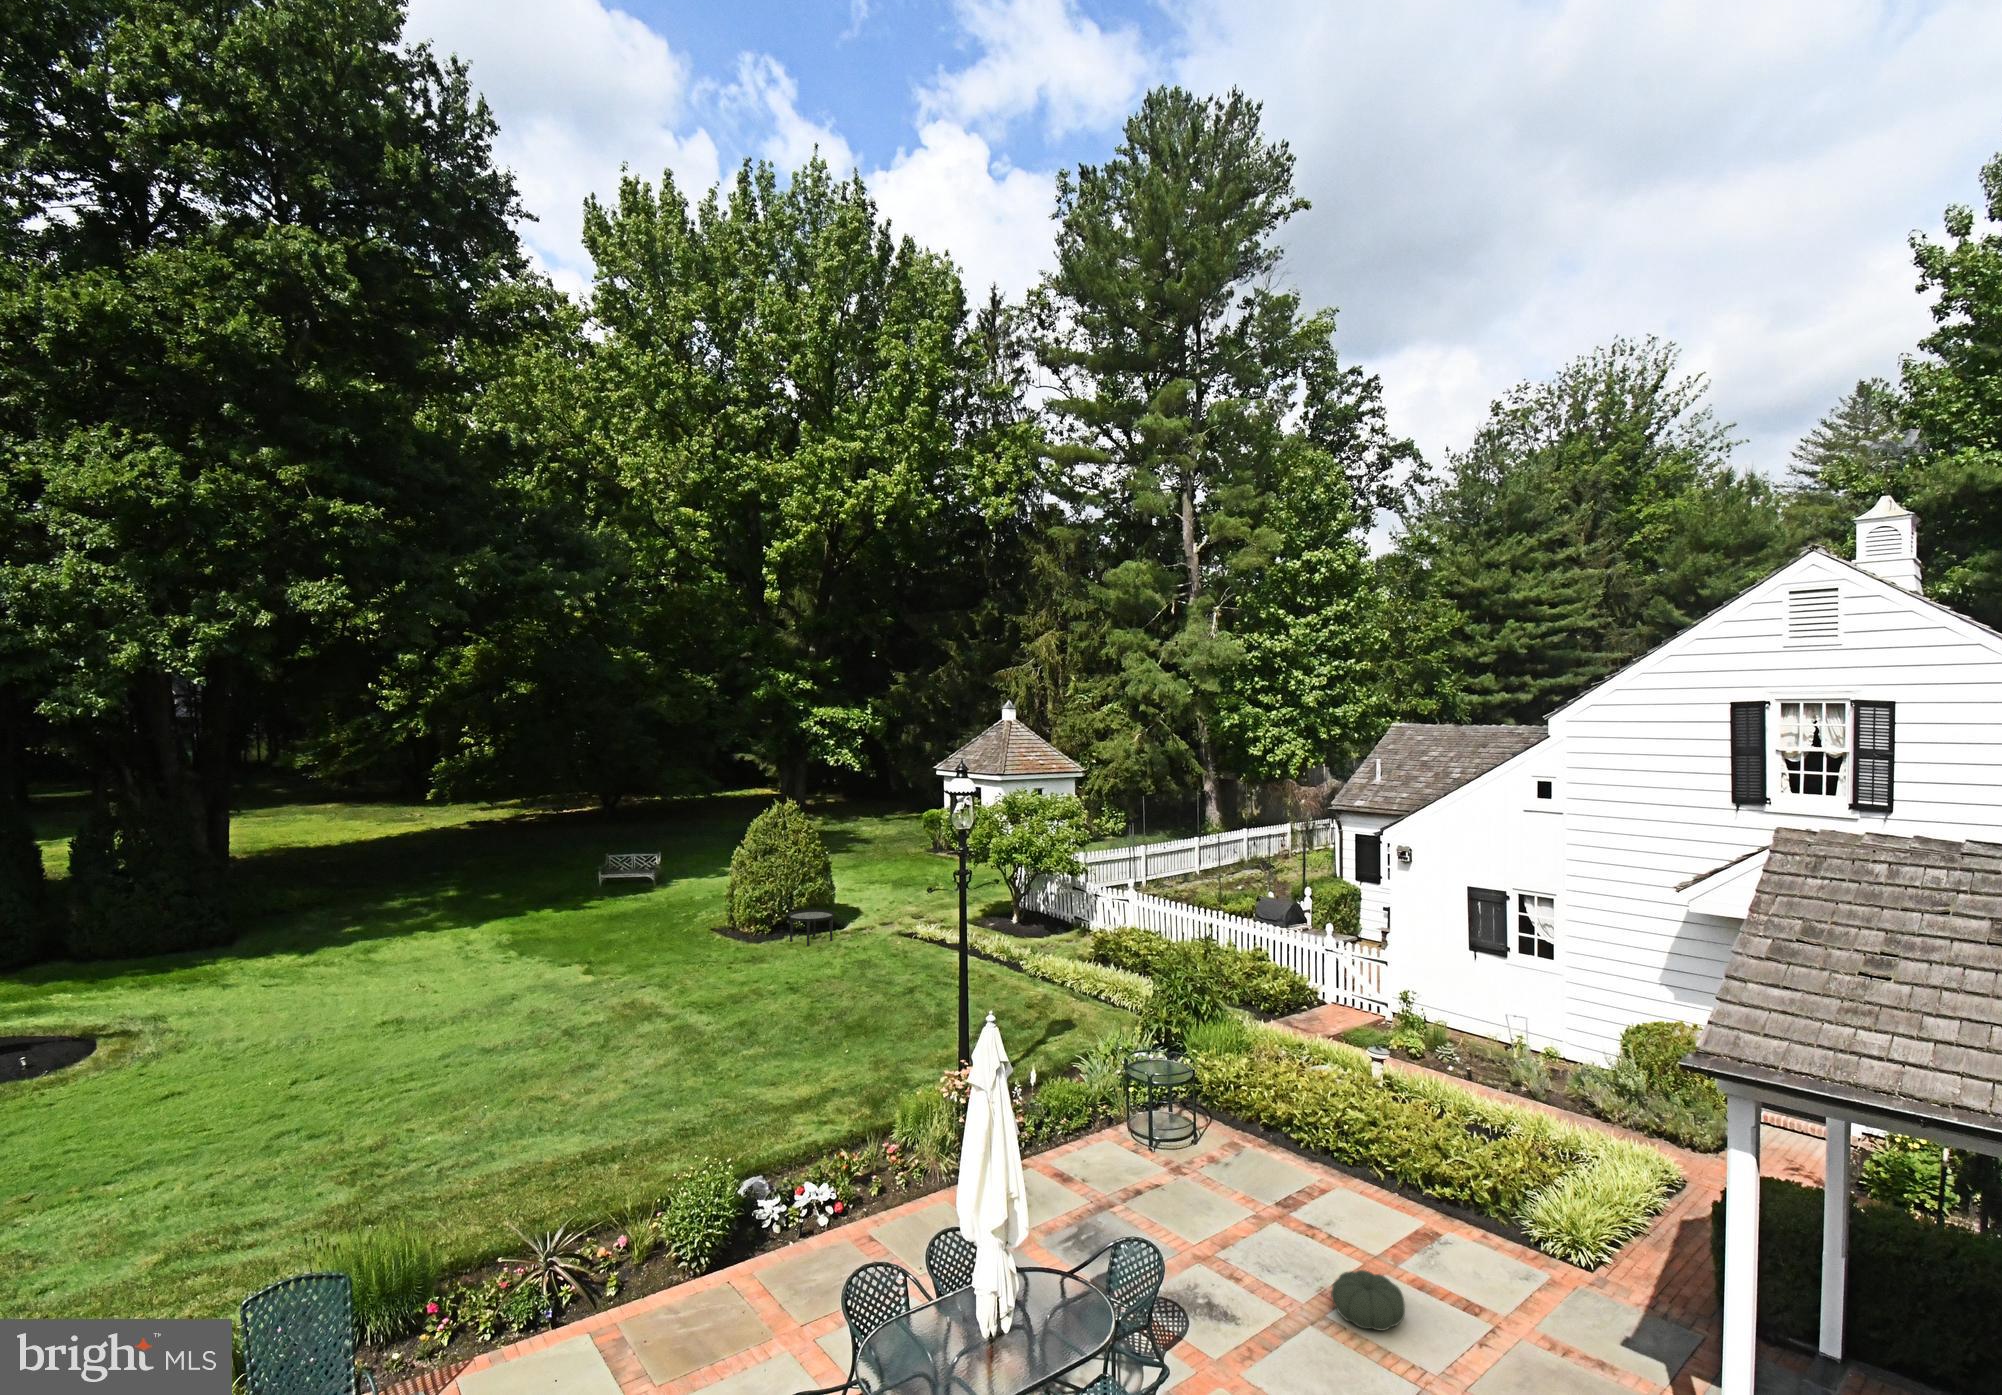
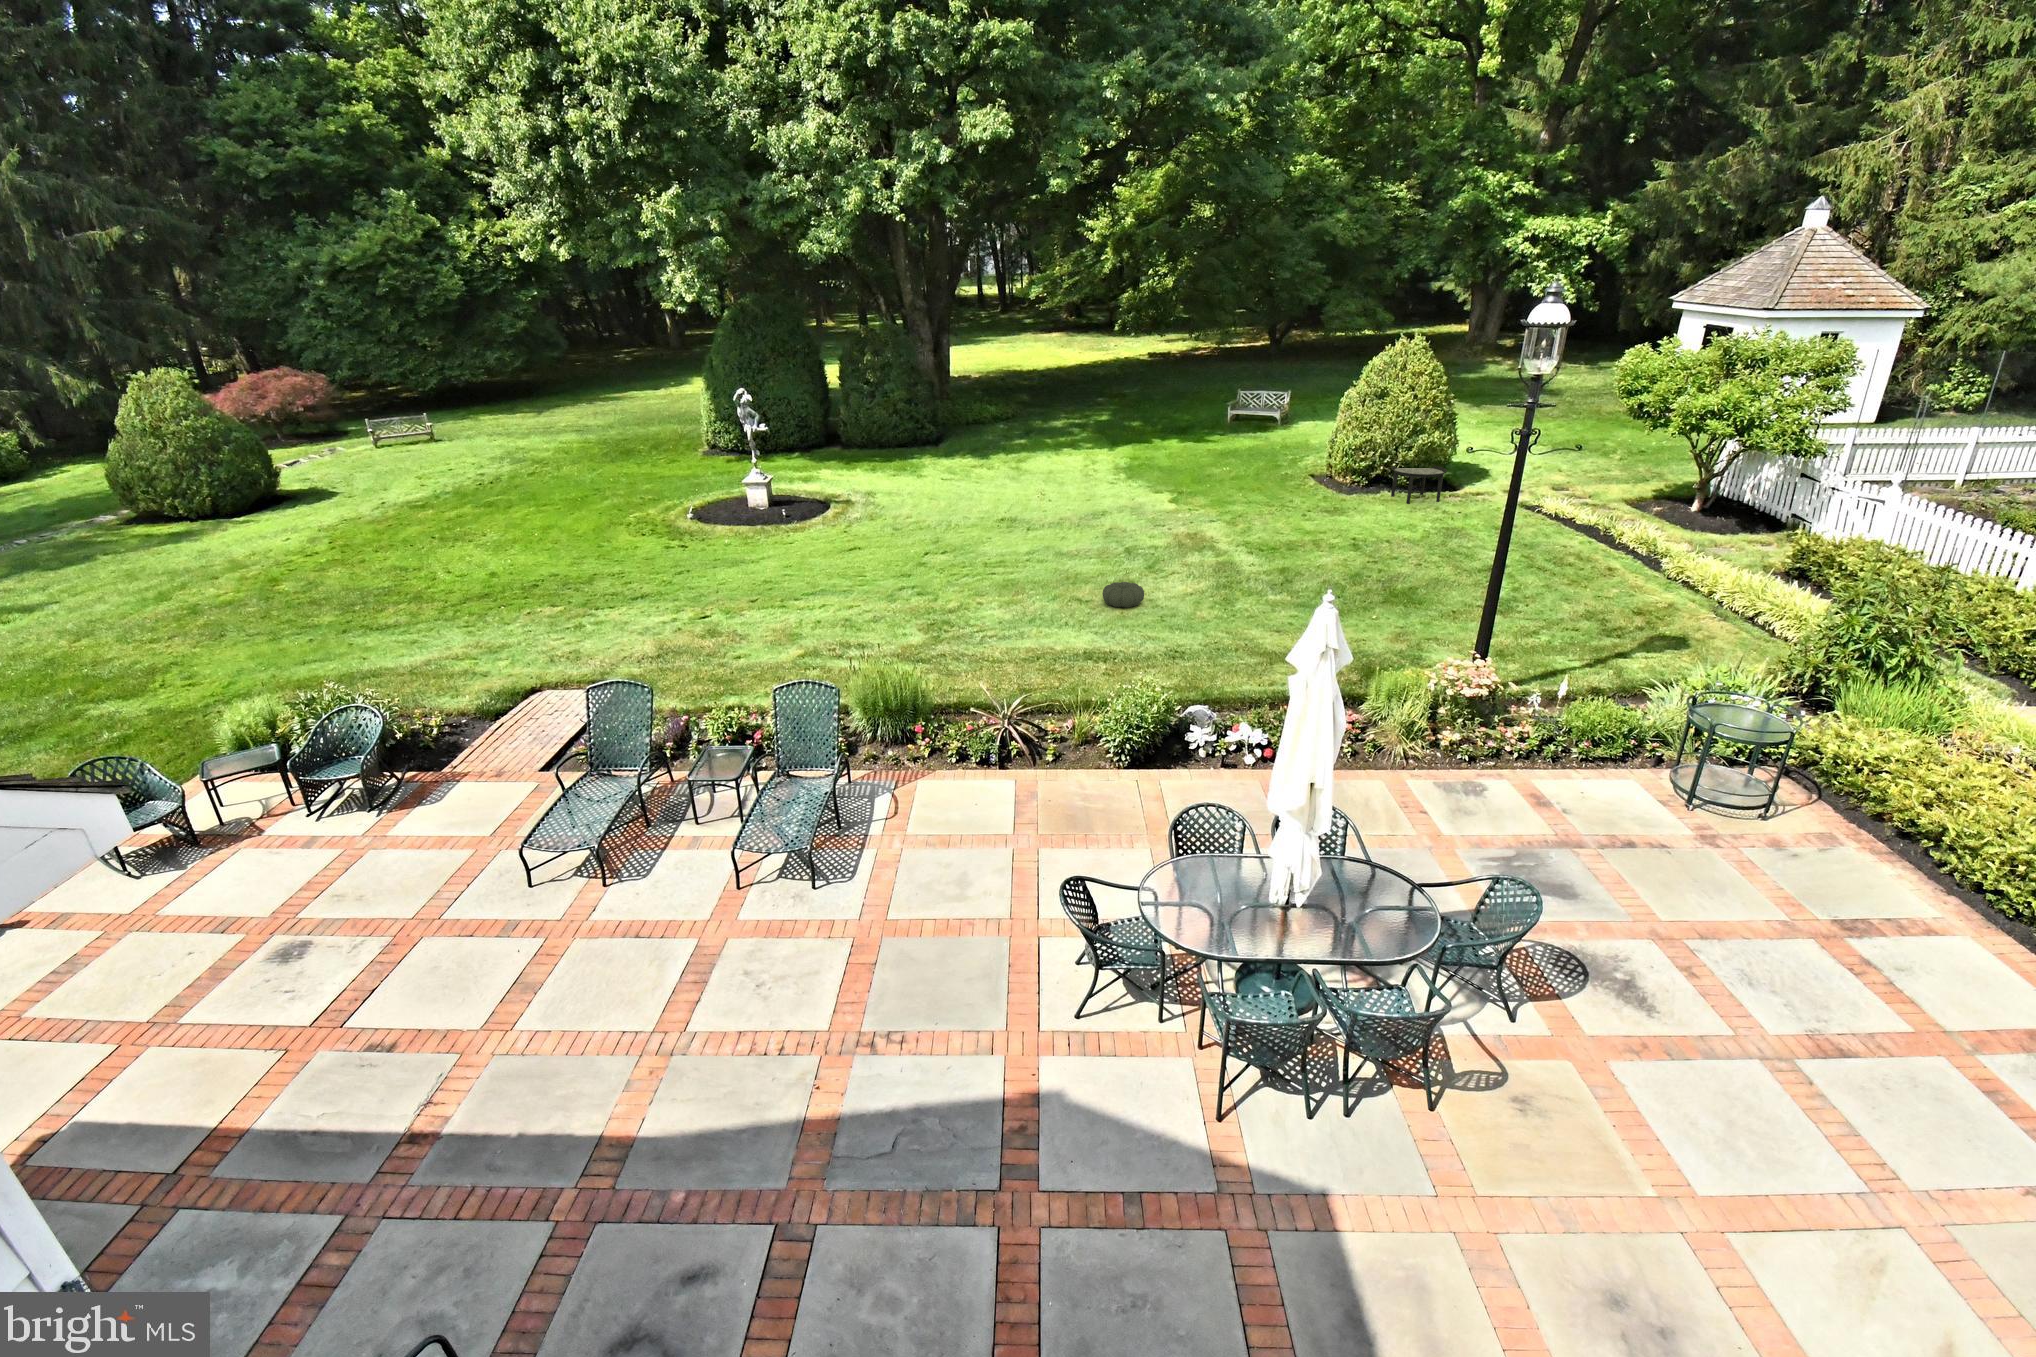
pouf: present [1331,1270,1405,1330] -> present [1102,582,1144,608]

